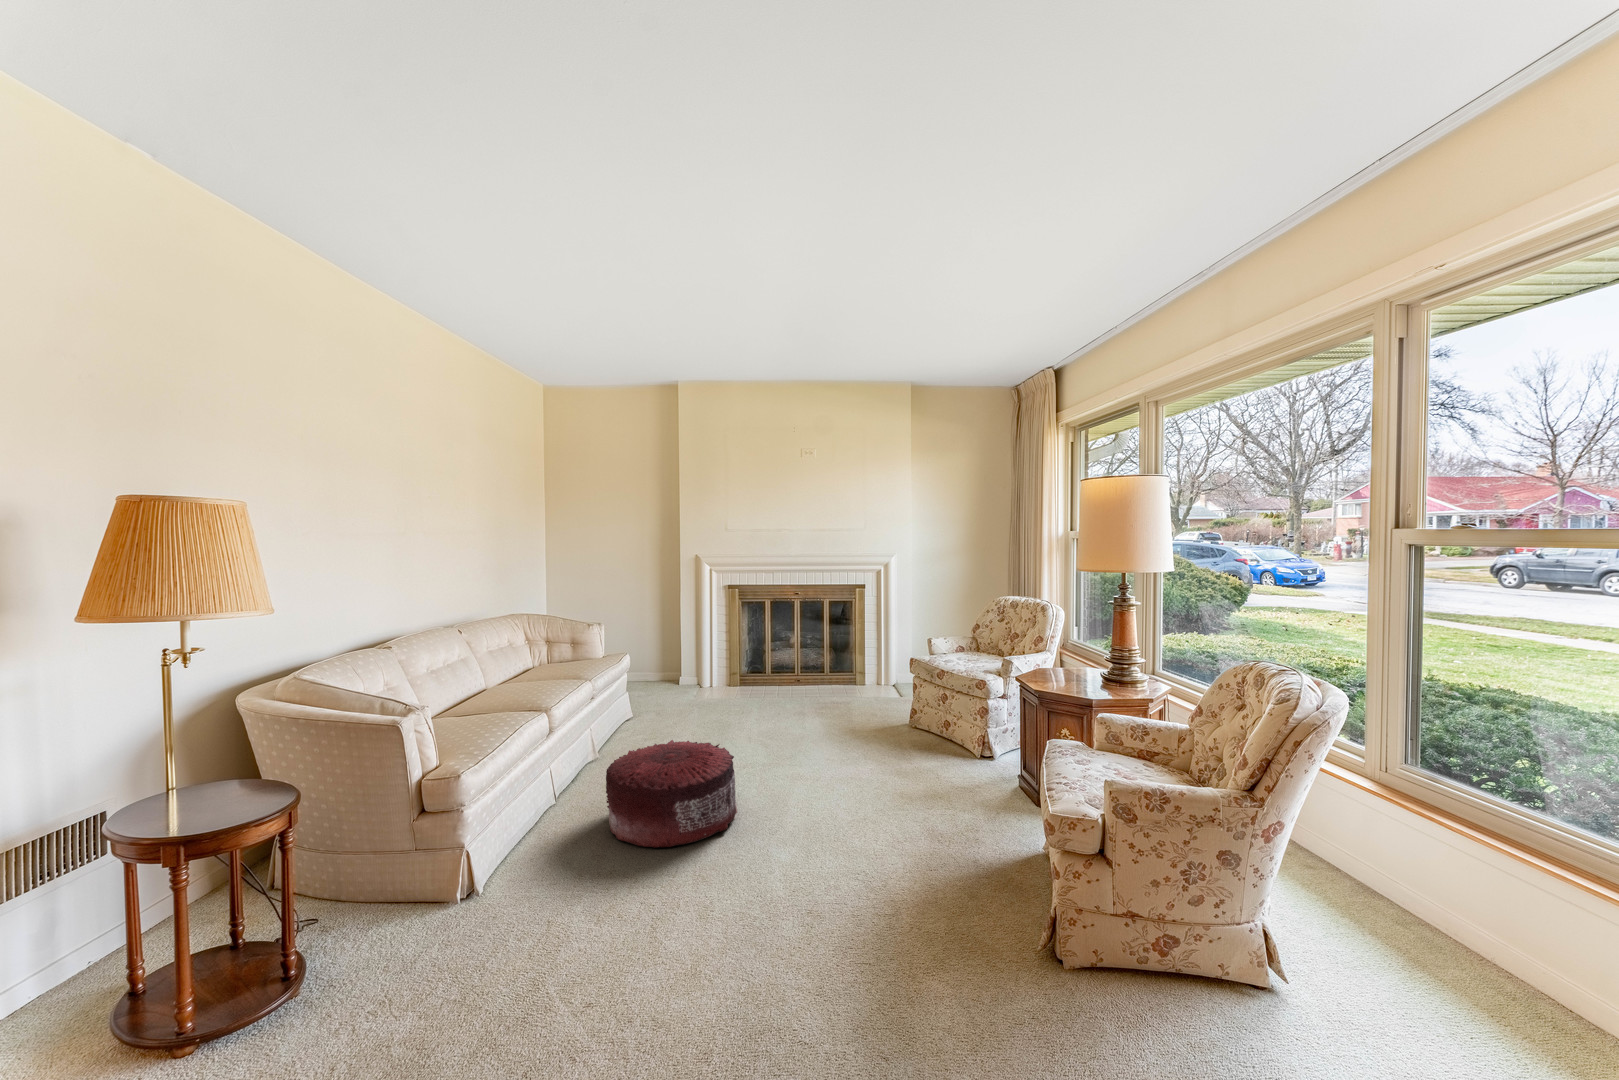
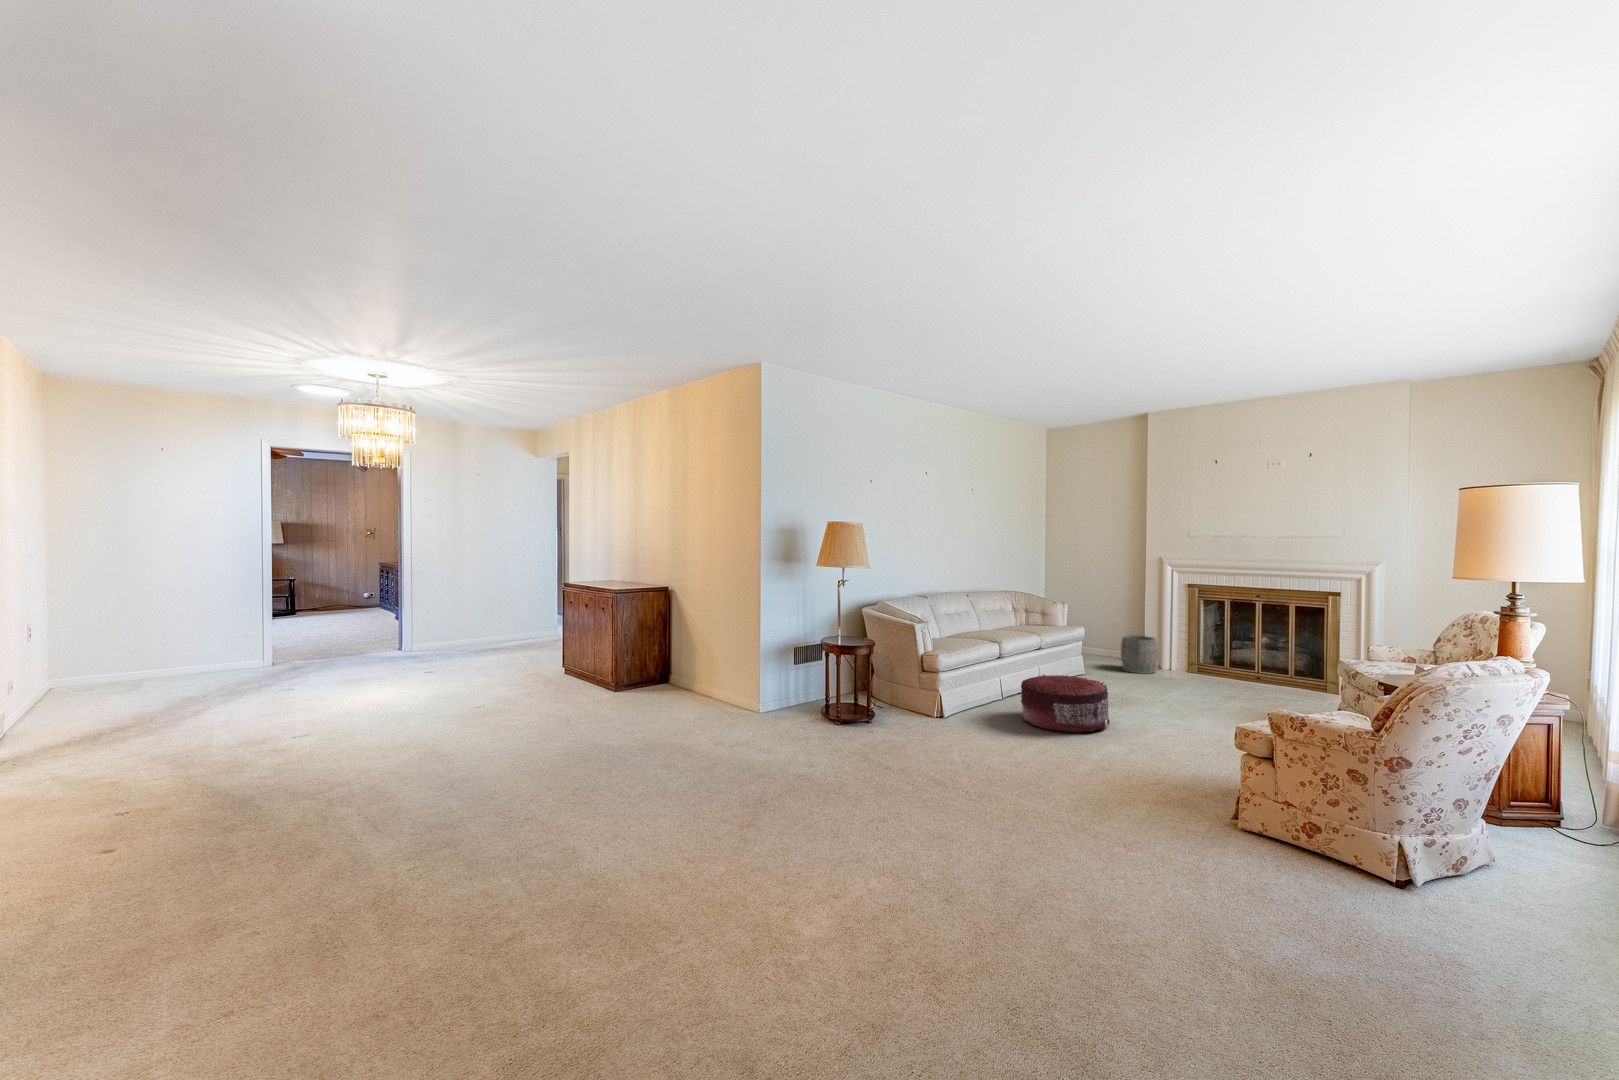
woven basket: none [660,652,701,701] -> present [1121,636,1158,674]

